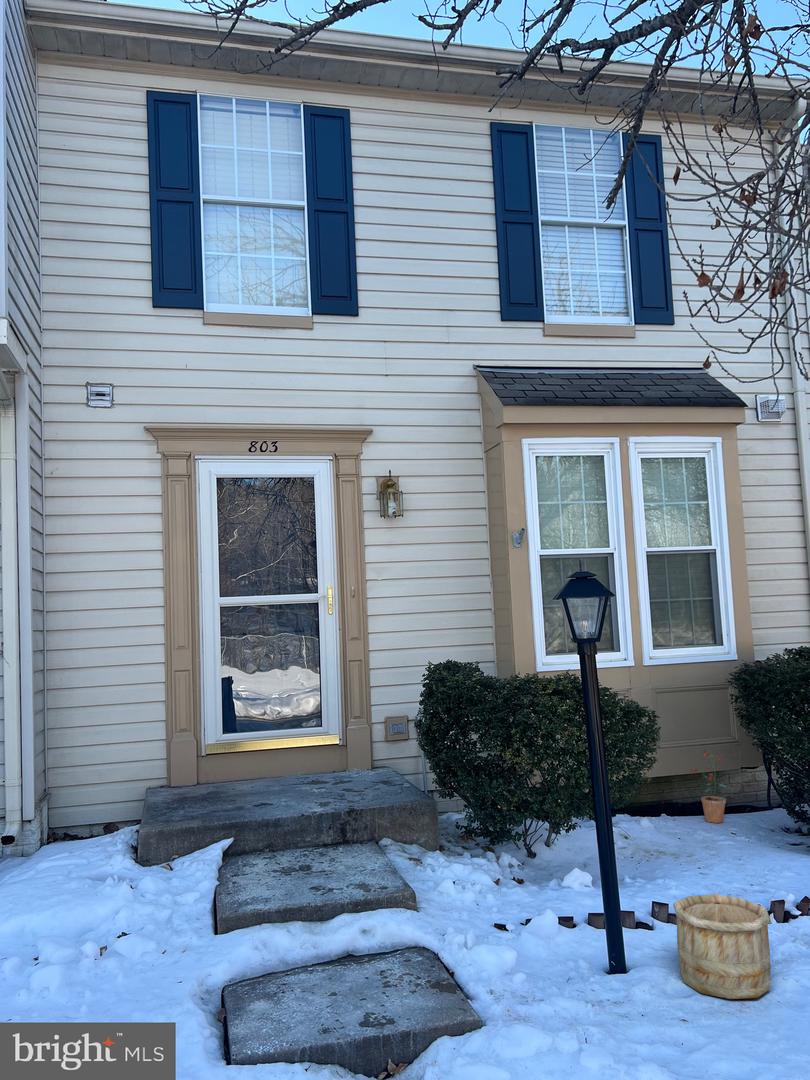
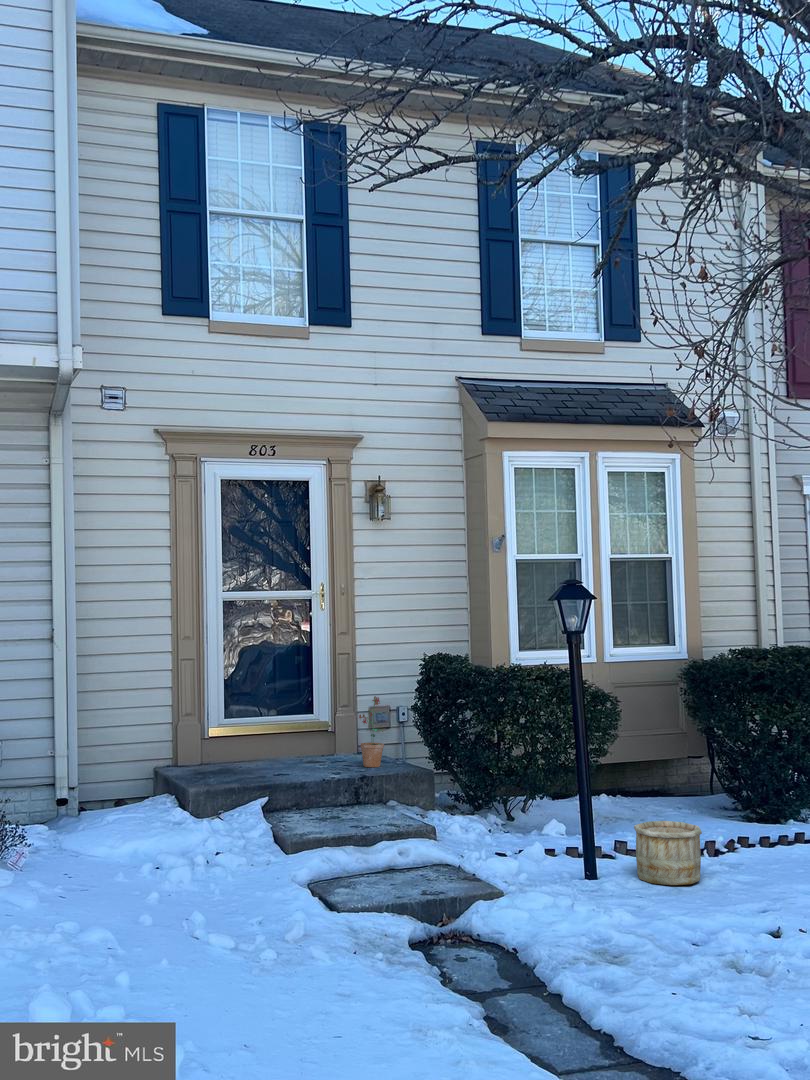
potted plant: present [691,750,726,823] -> present [359,696,384,767]

